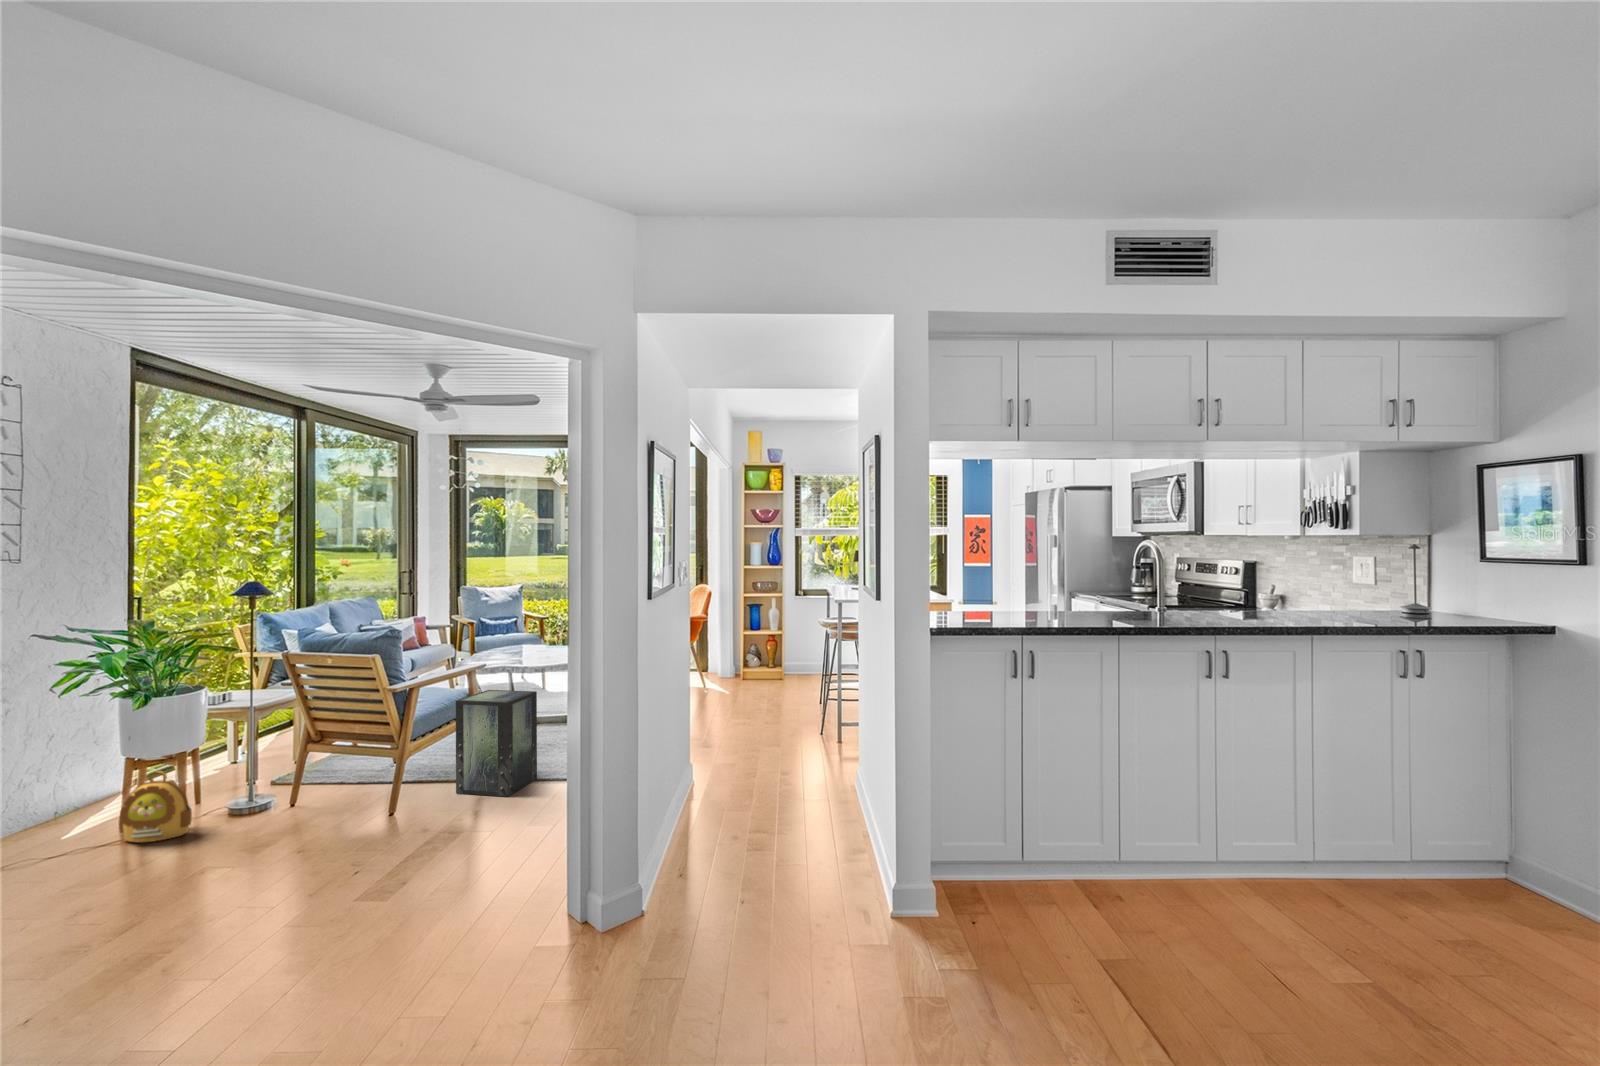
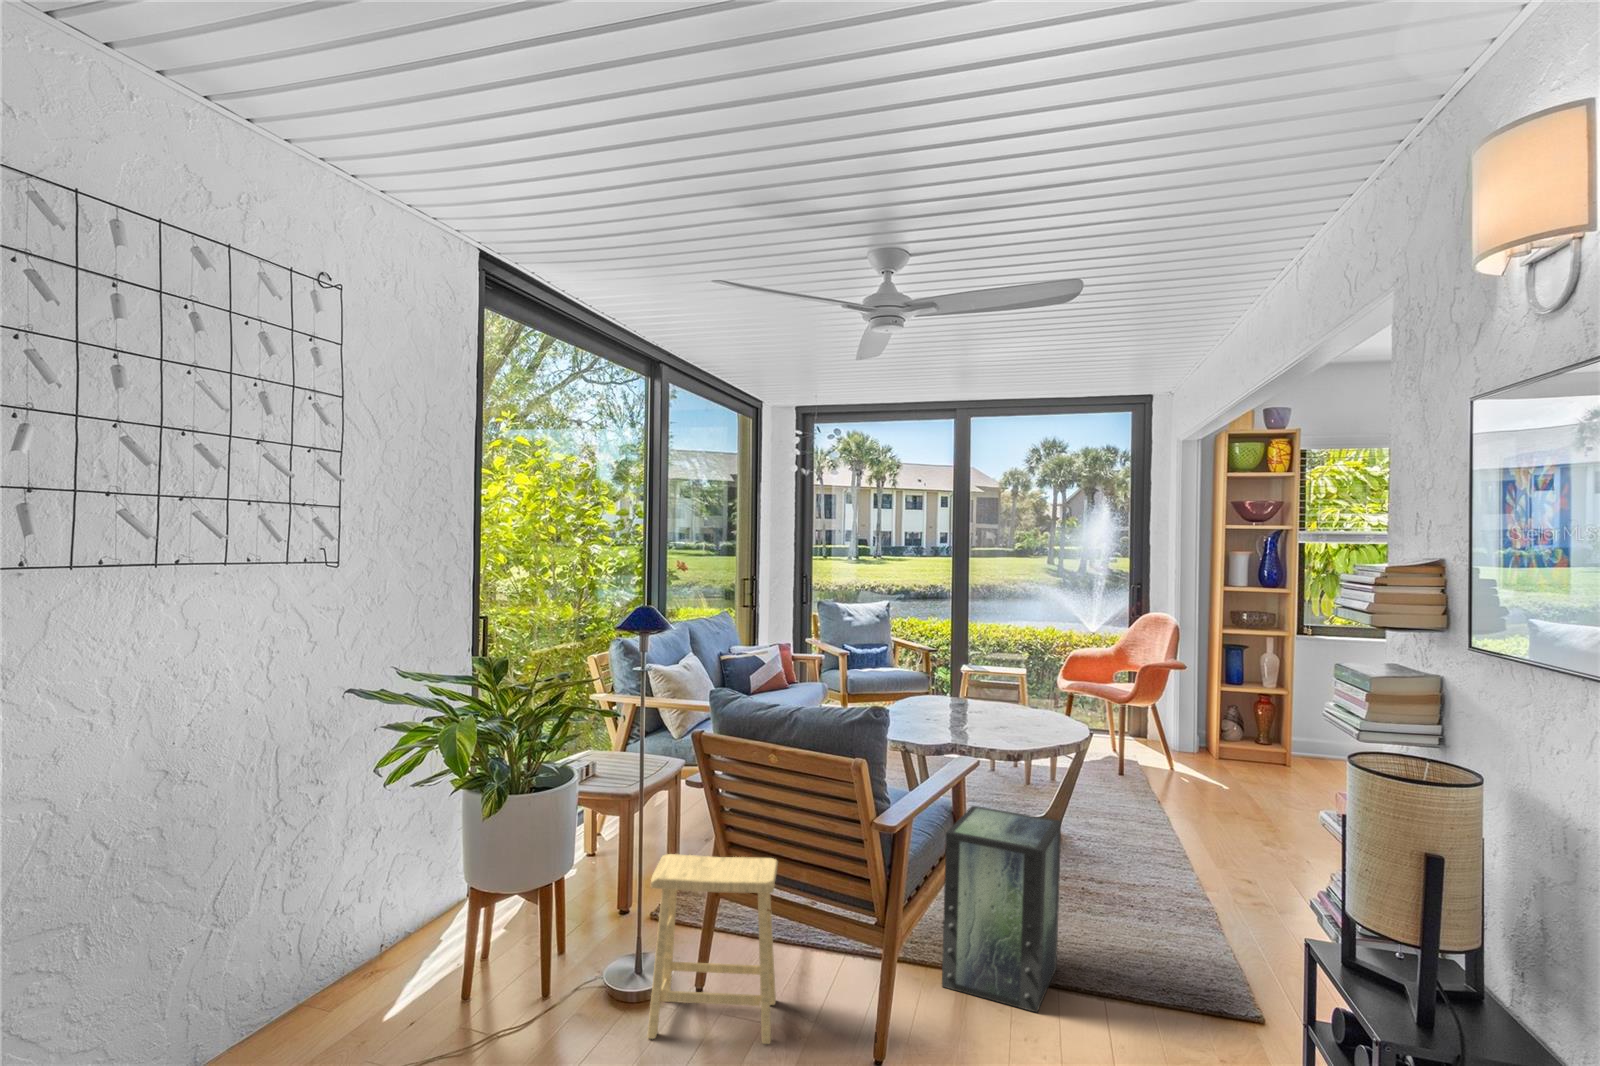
footstool: none [240,722,340,833] -> present [647,854,778,1044]
backpack: present [119,771,192,843] -> none [482,918,578,1036]

